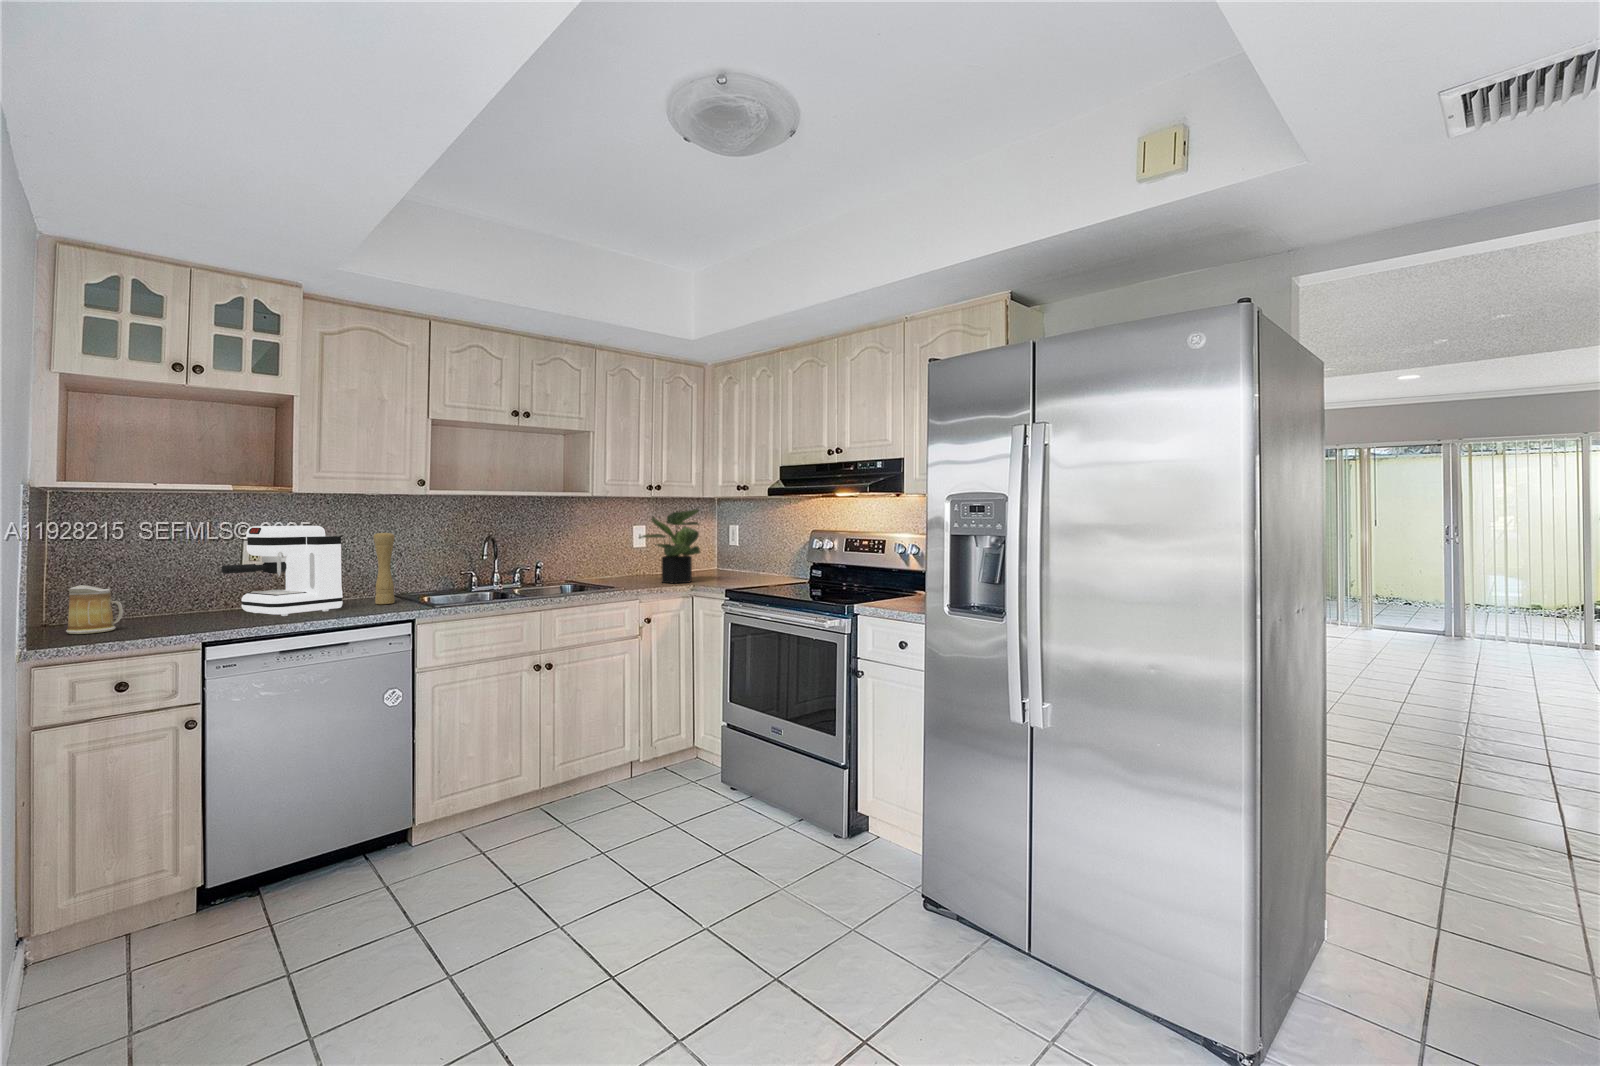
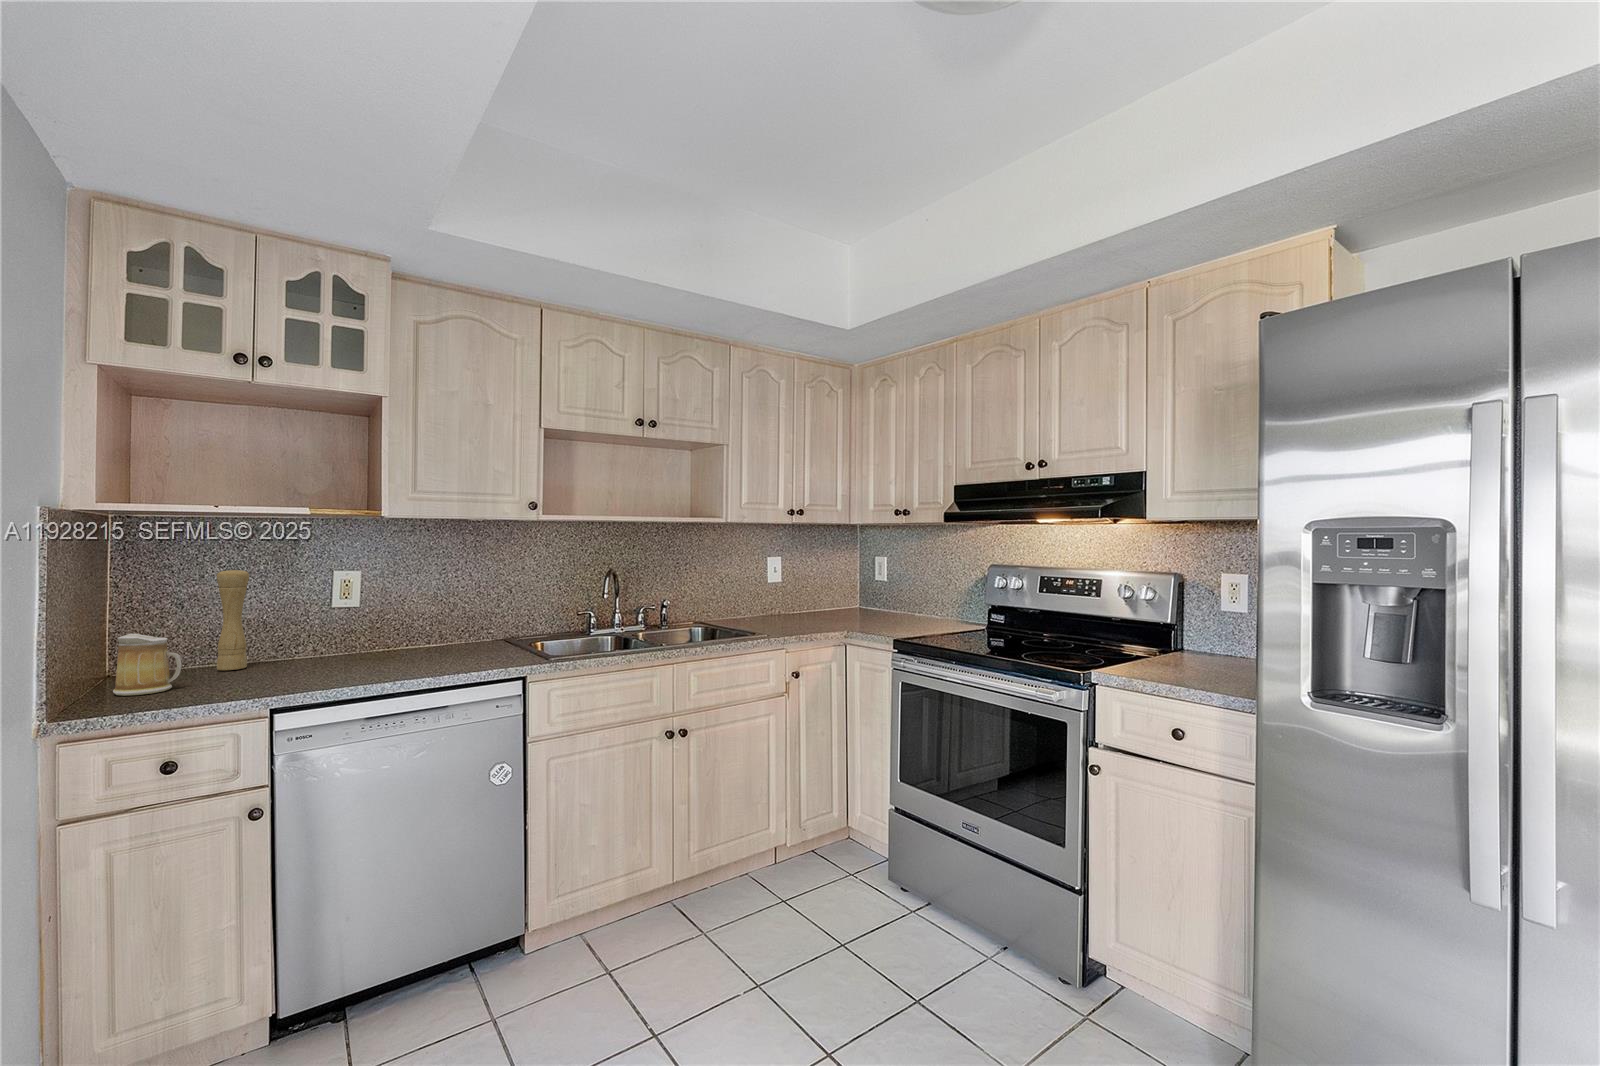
potted plant: present [641,509,700,583] -> none [772,536,853,627]
coffee maker: present [221,526,343,616] -> none [301,558,441,671]
pepper mill: present [374,532,395,604] -> present [217,569,249,670]

